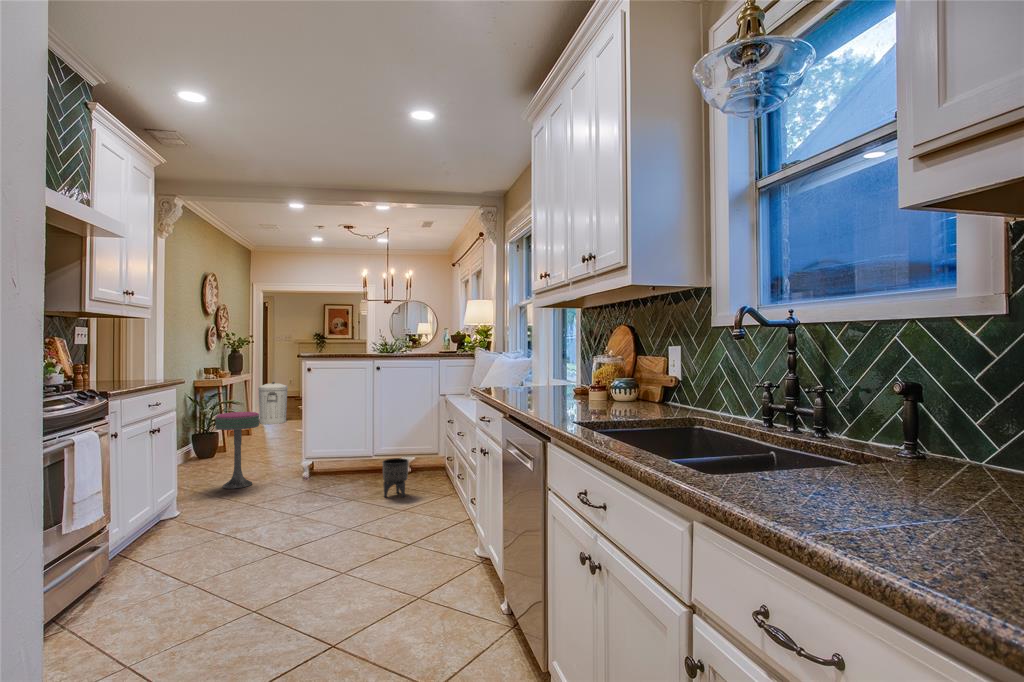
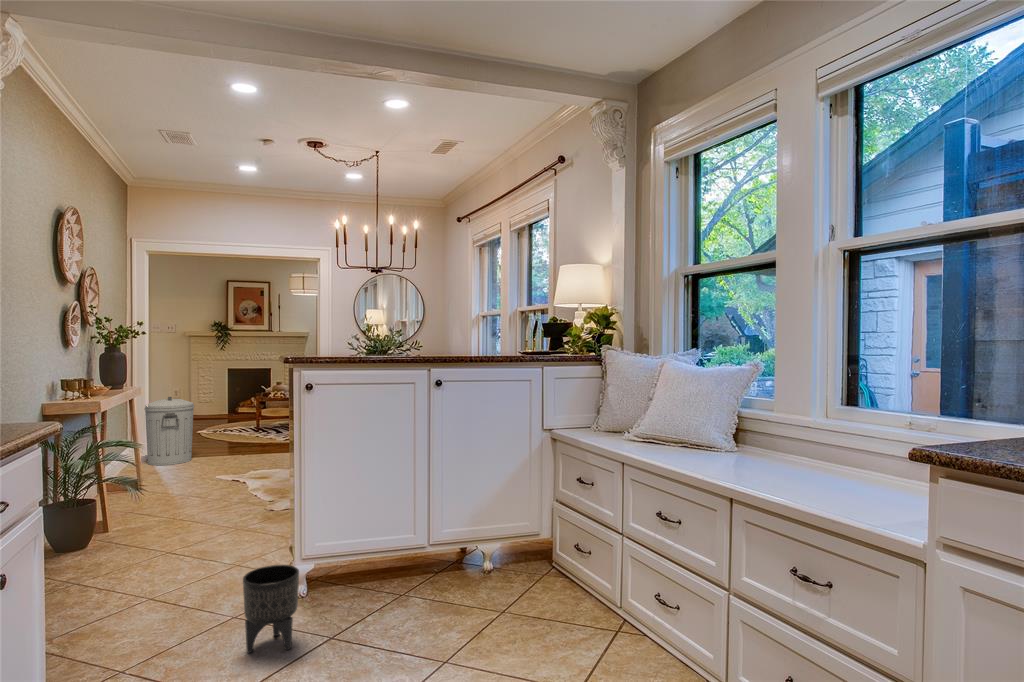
bar stool: present [215,412,259,489] -> none [119,475,214,648]
planter: present [382,458,409,497] -> present [243,565,299,653]

